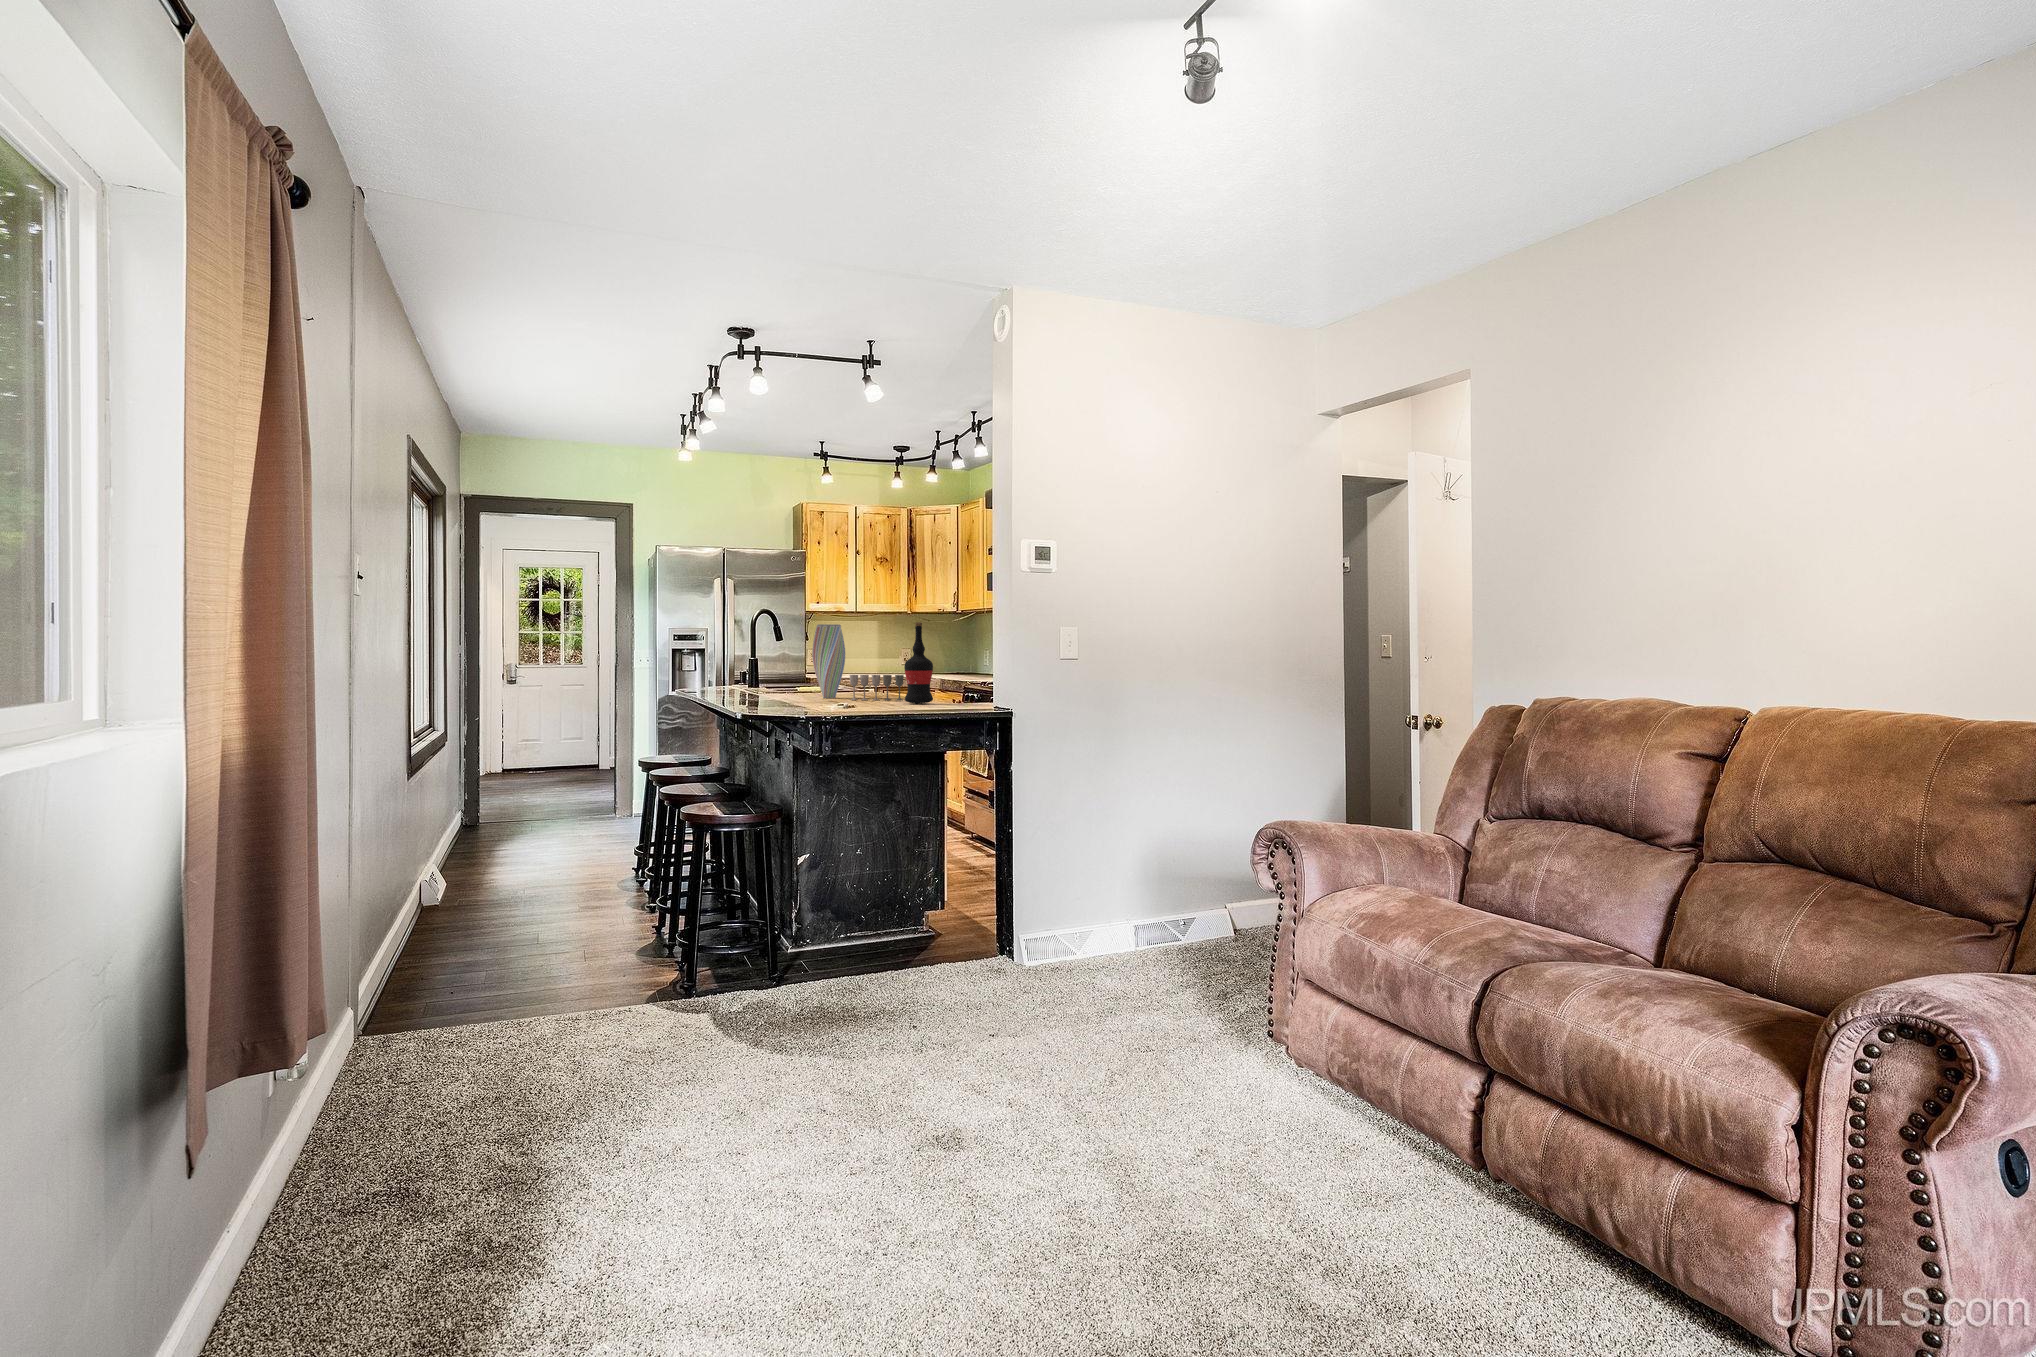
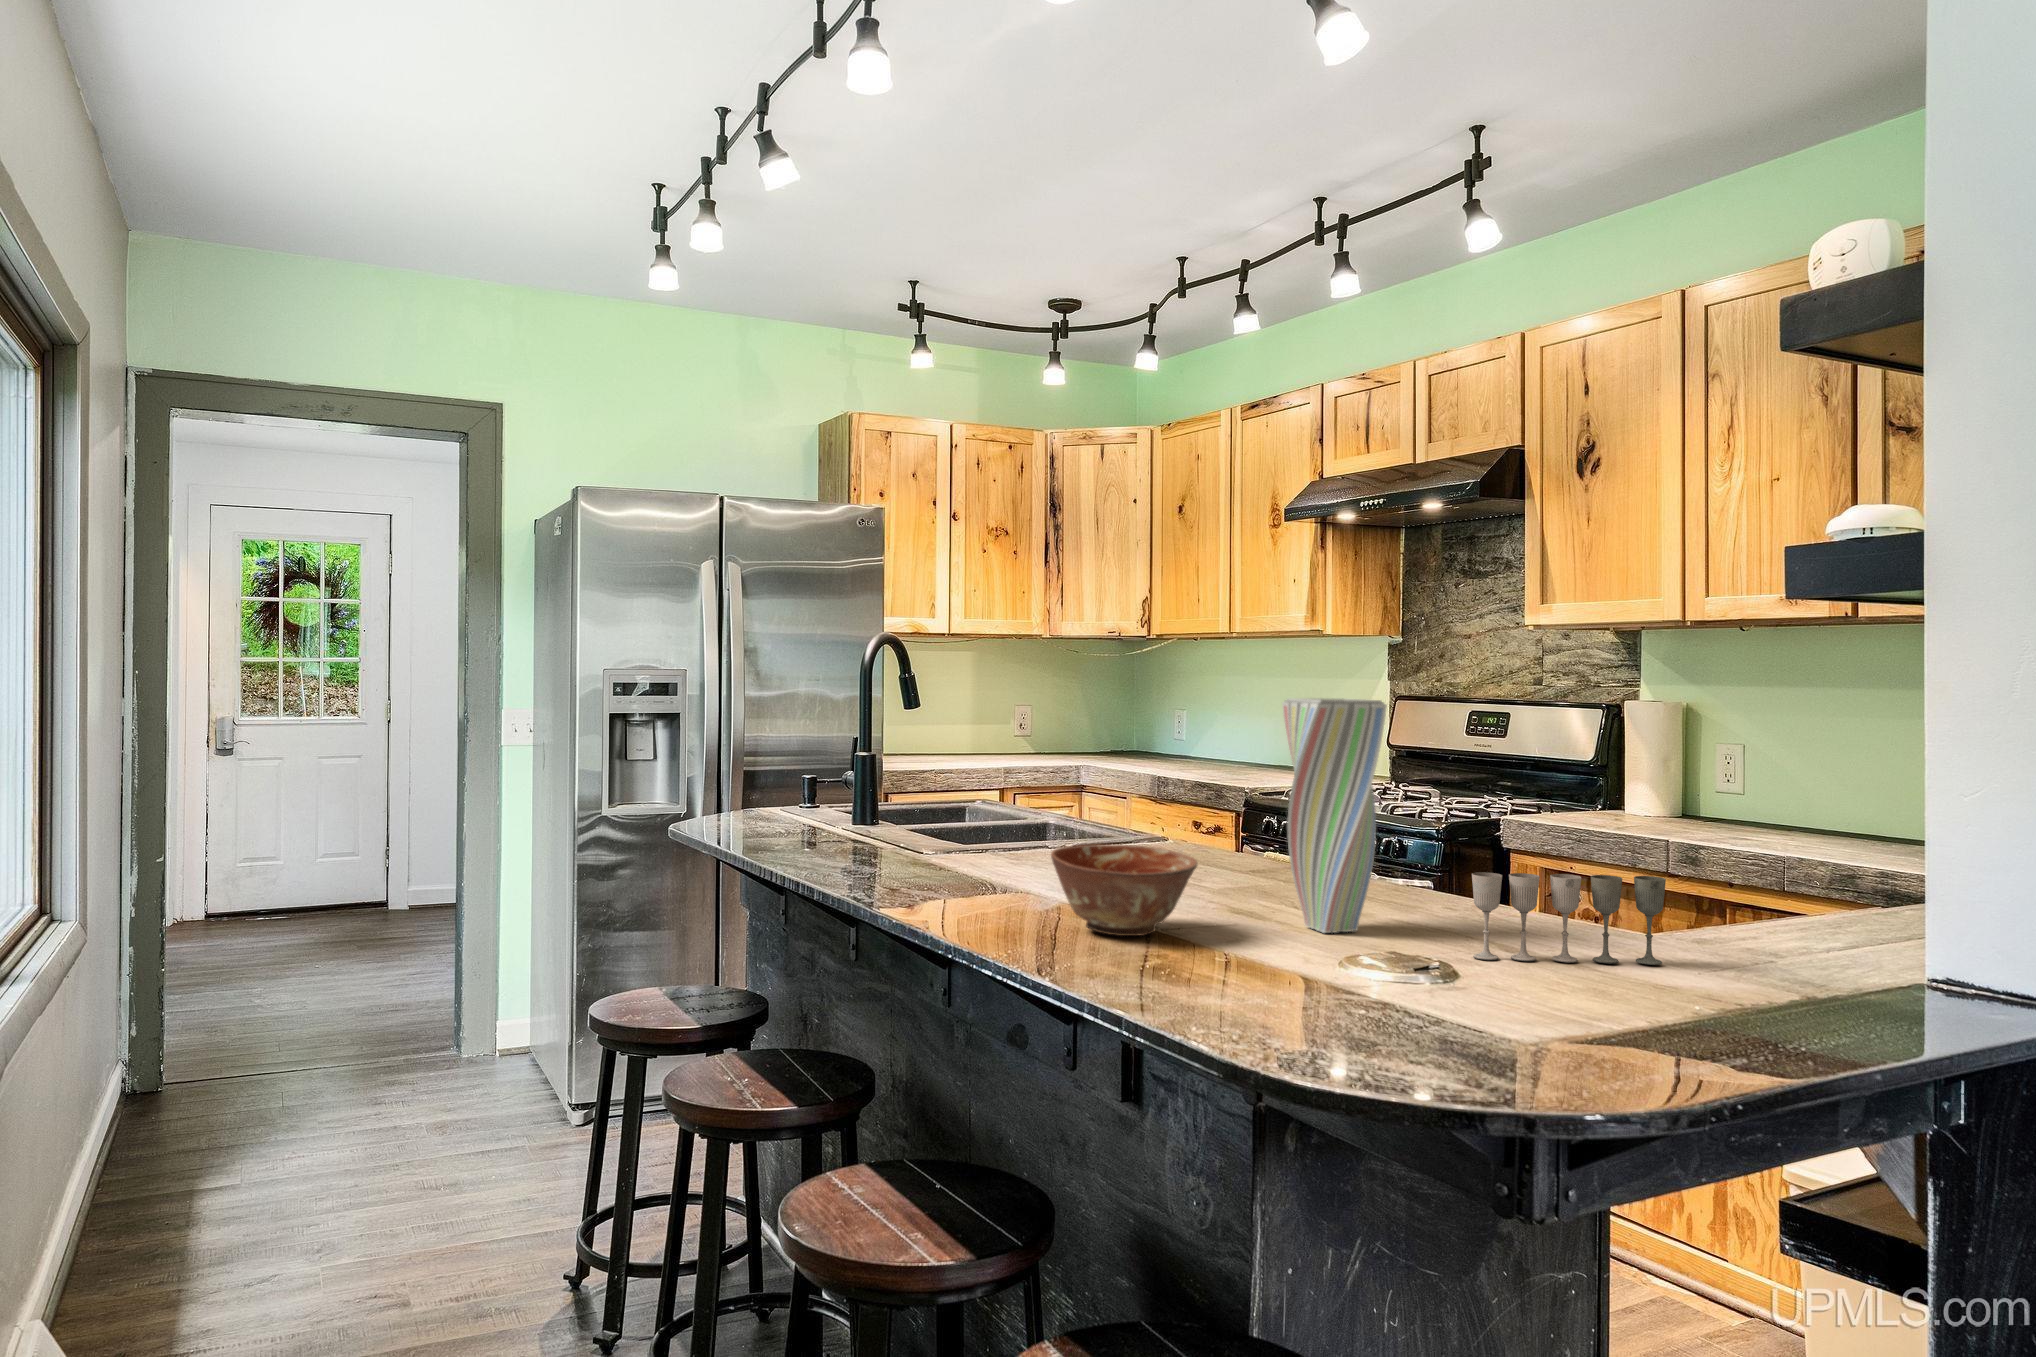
wine bottle: present [904,622,933,703] -> none [1797,713,1921,1014]
ceramic bowl: none [736,672,783,698] -> present [1051,844,1198,936]

